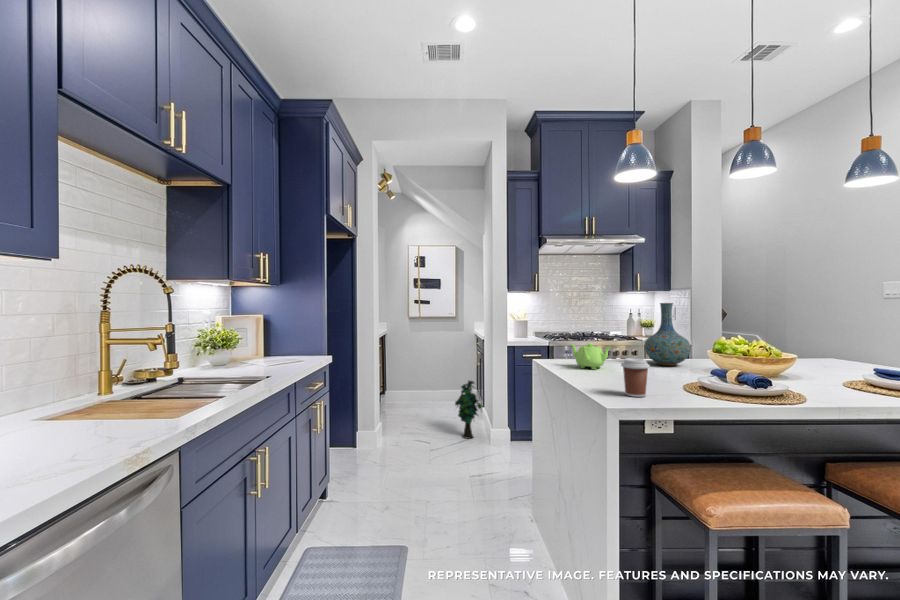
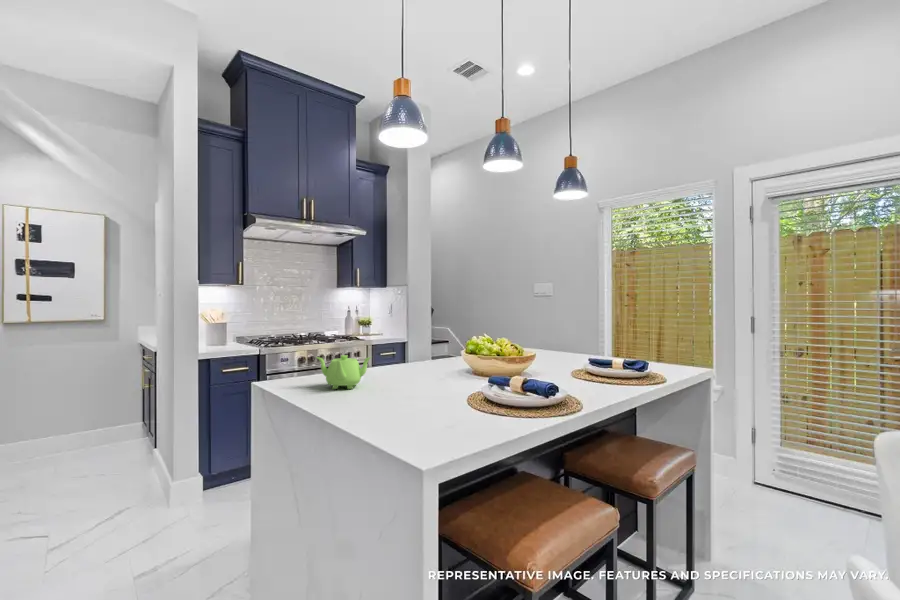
vase: present [645,303,690,366] -> none [398,302,444,373]
coffee cup: present [621,358,650,397] -> none [411,375,446,427]
decorative plant: present [455,381,482,439] -> none [105,417,159,506]

